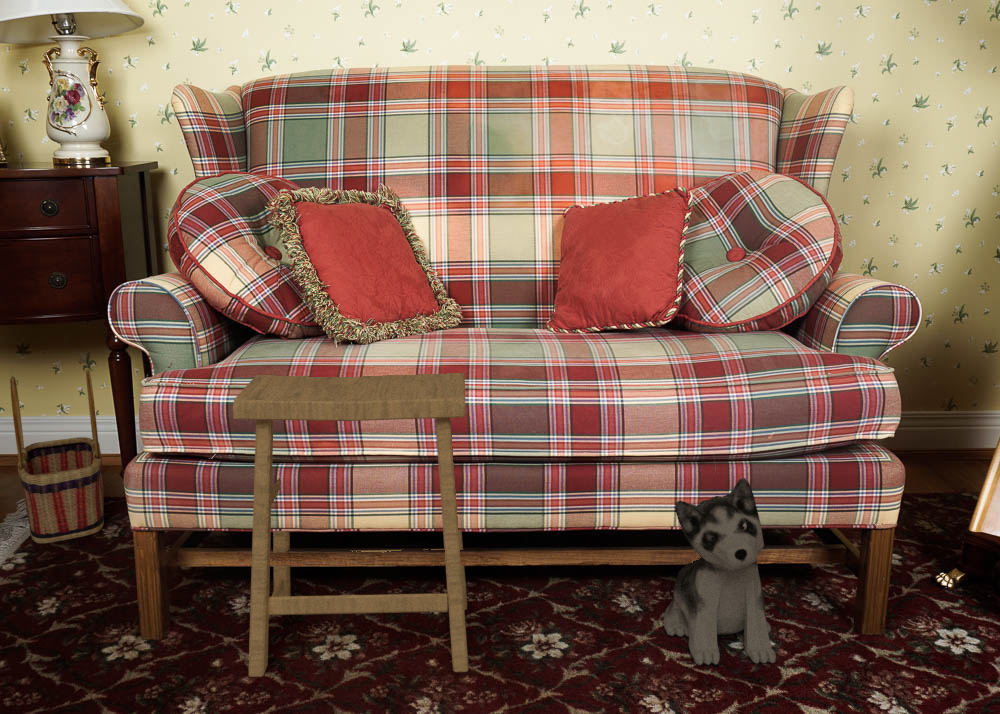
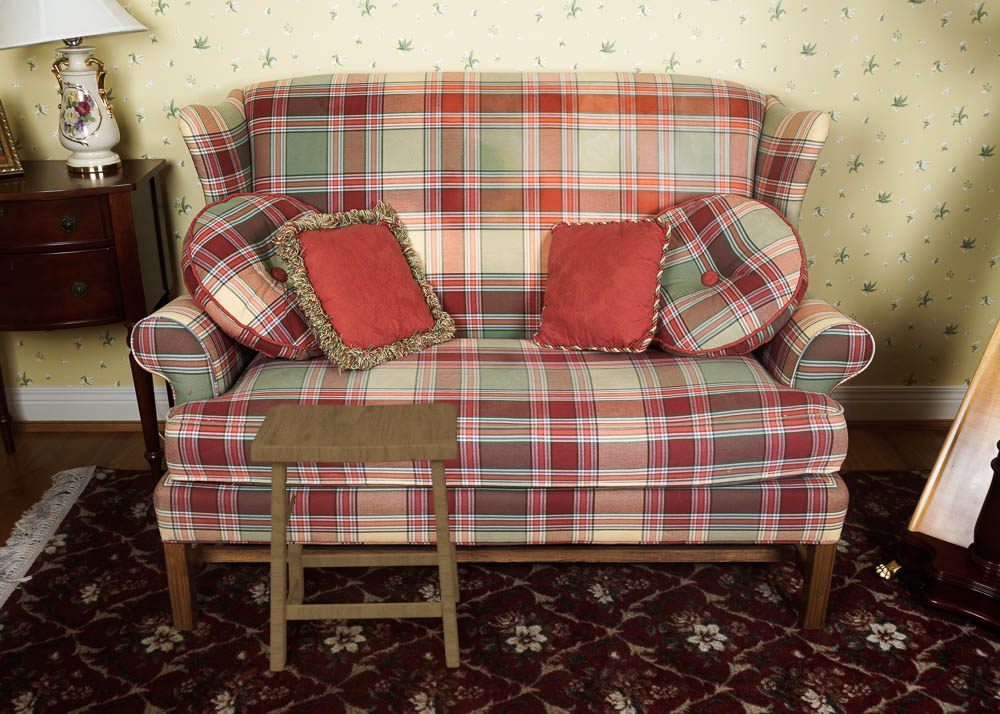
basket: present [10,369,104,544] -> none [42,367,133,527]
plush toy: present [664,478,776,665] -> none [631,504,726,662]

